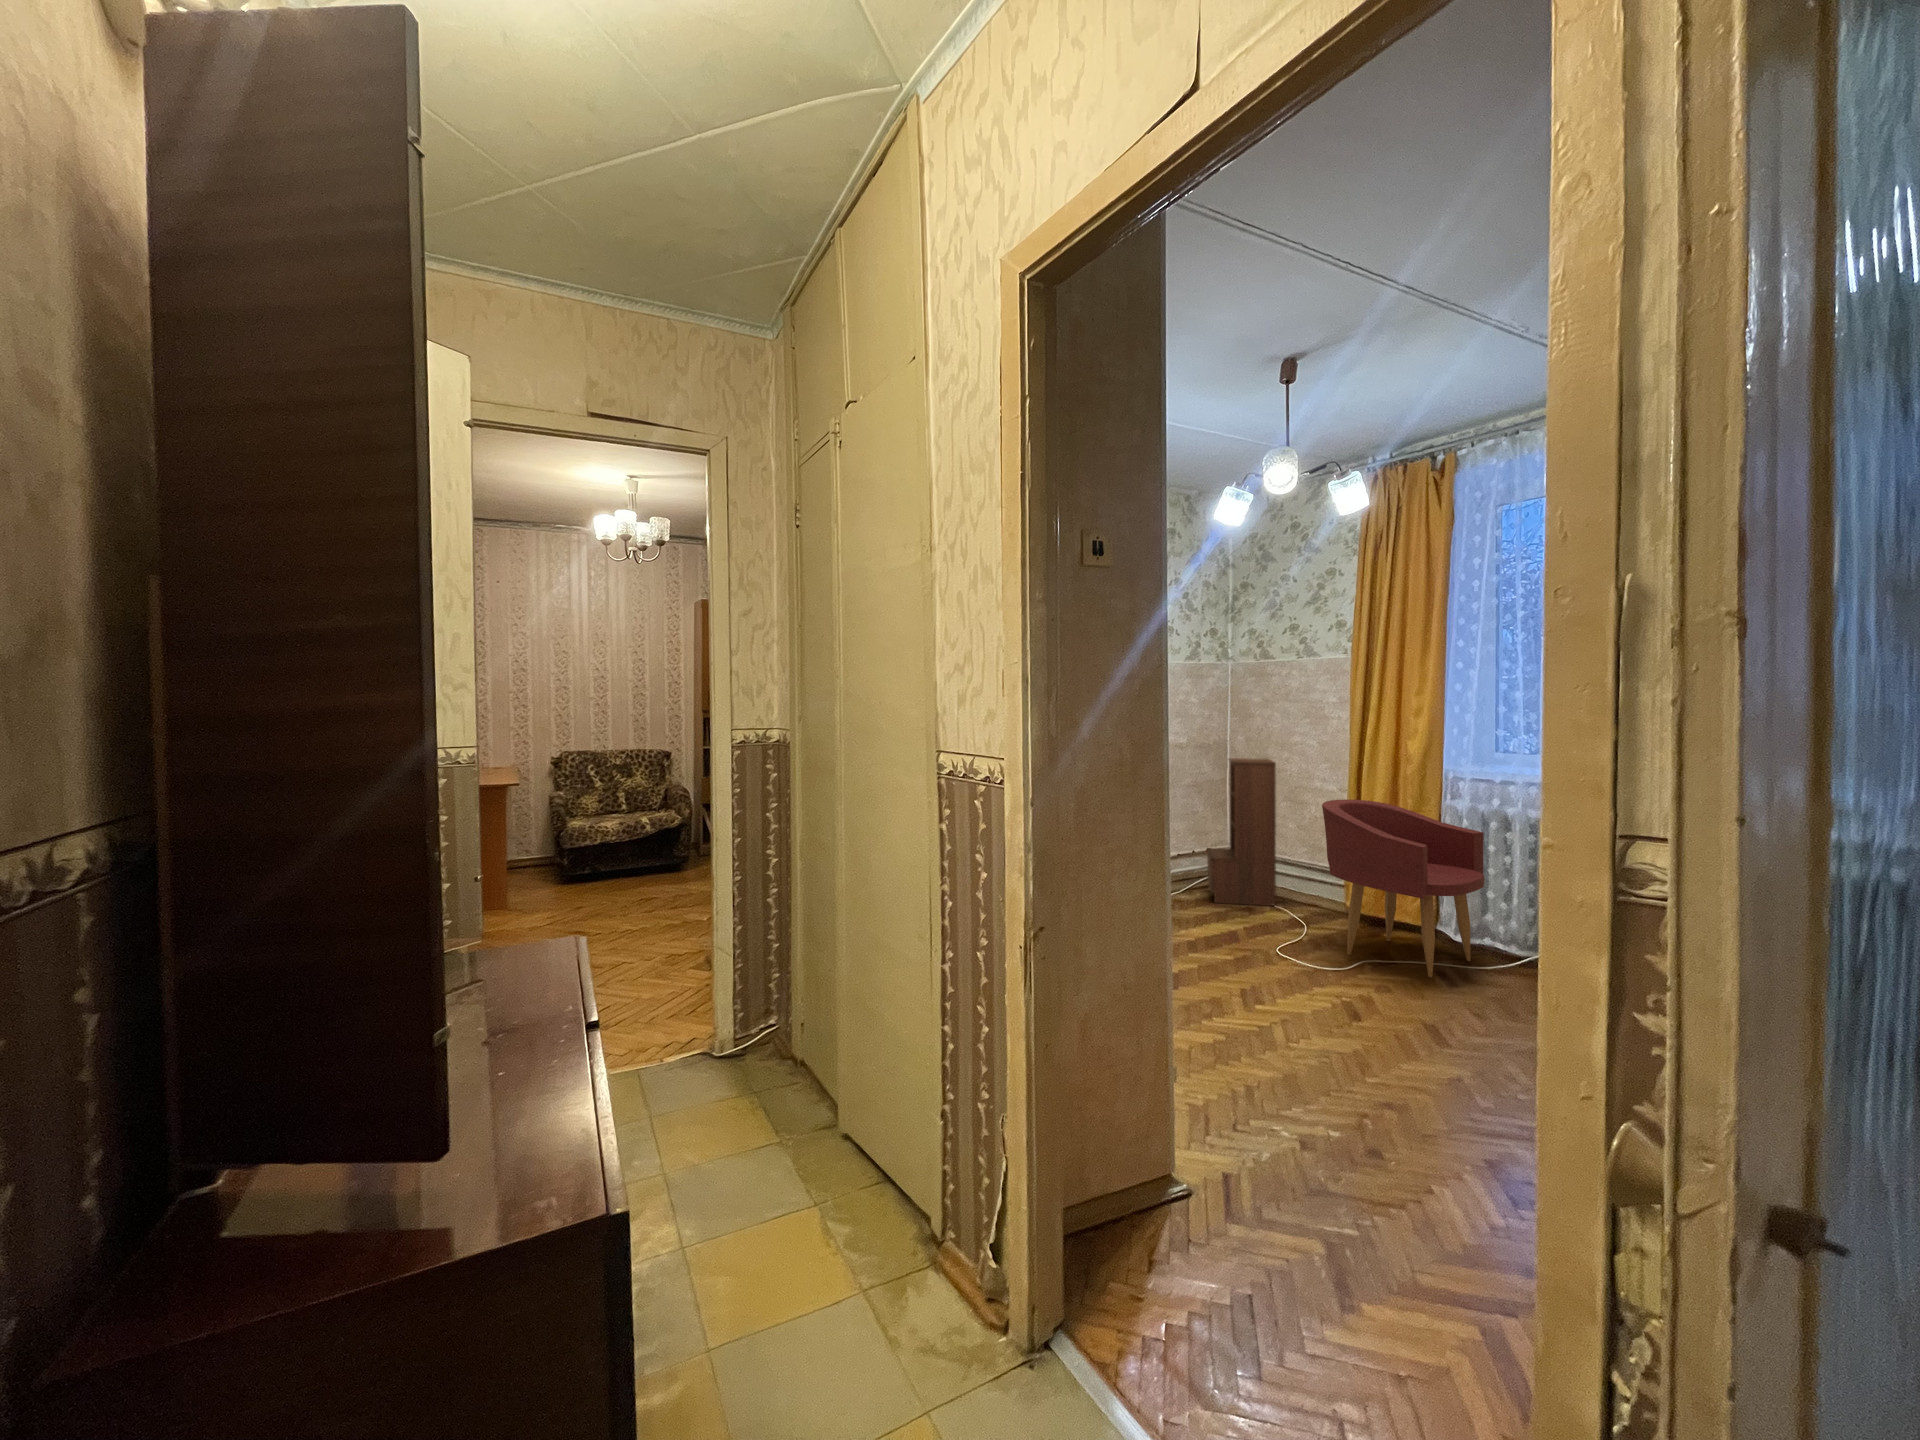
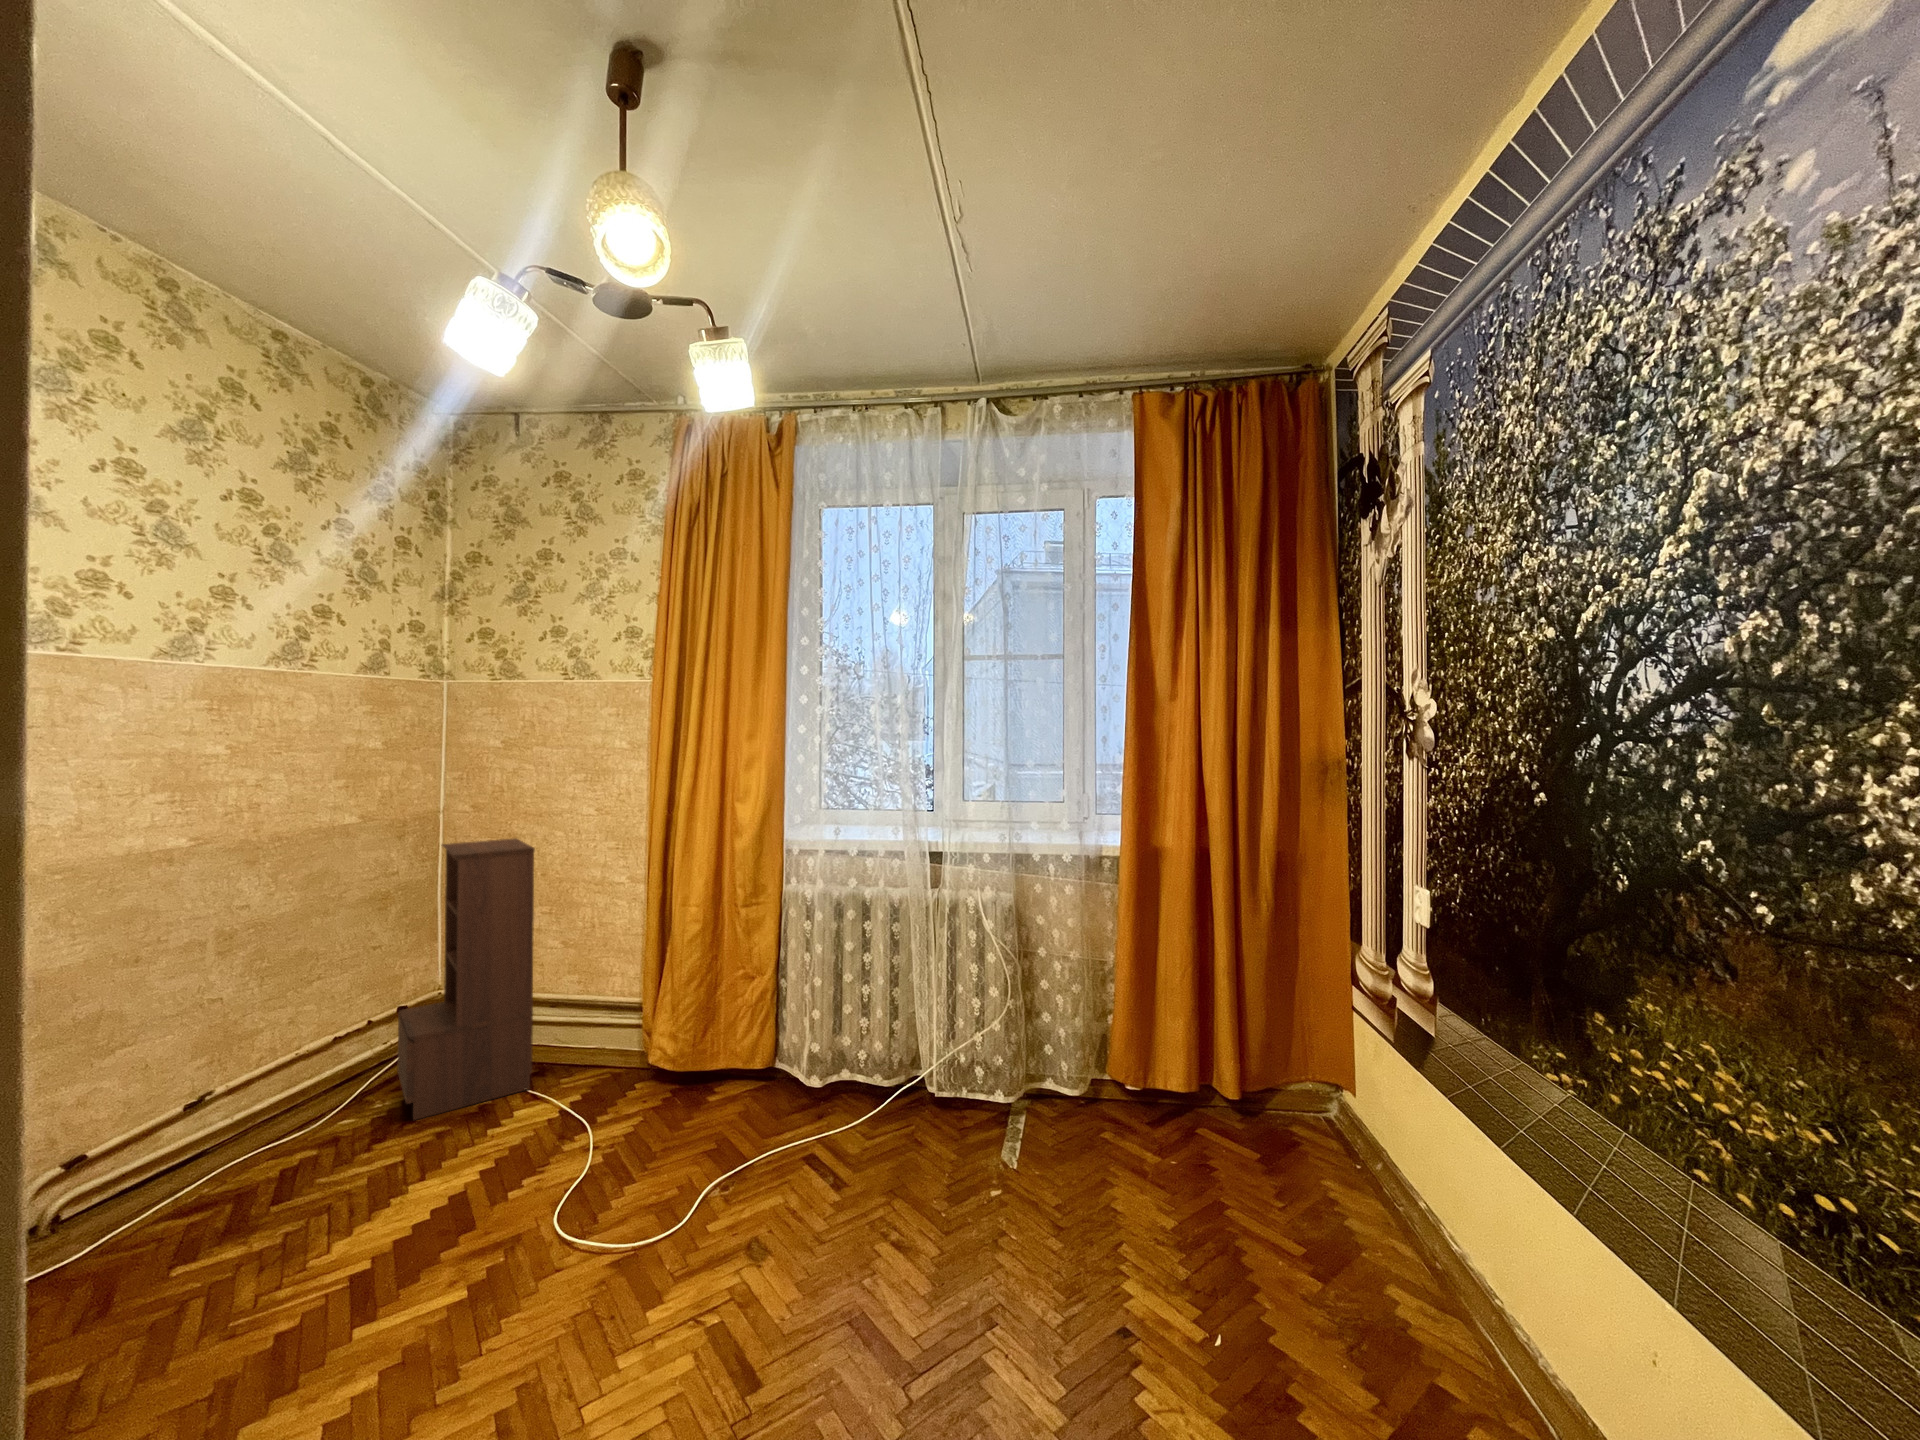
armchair: present [1322,799,1484,977] -> none [630,900,851,1177]

